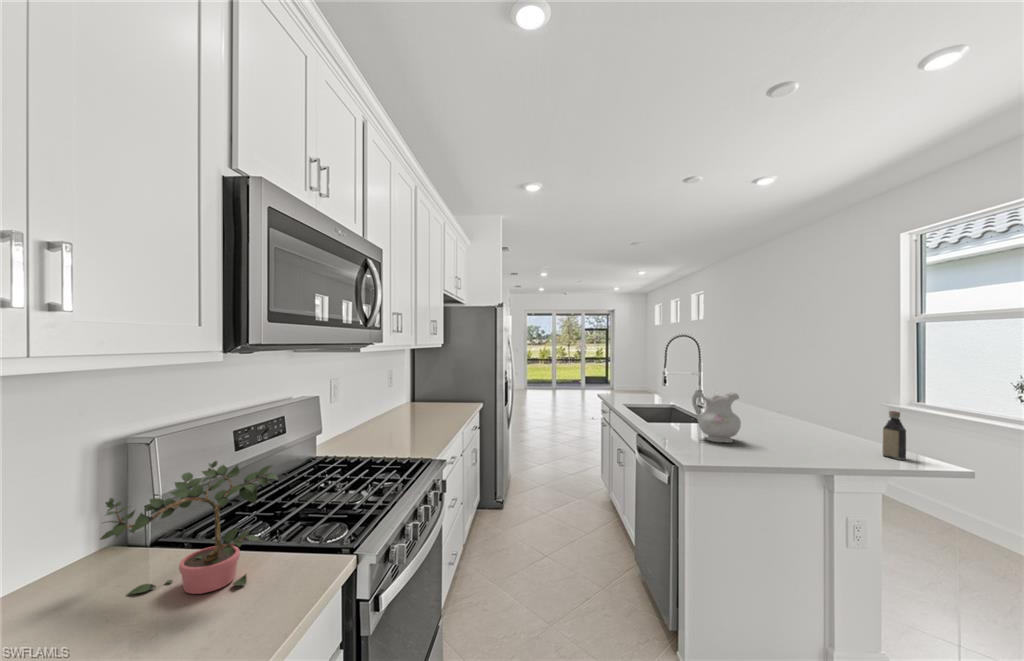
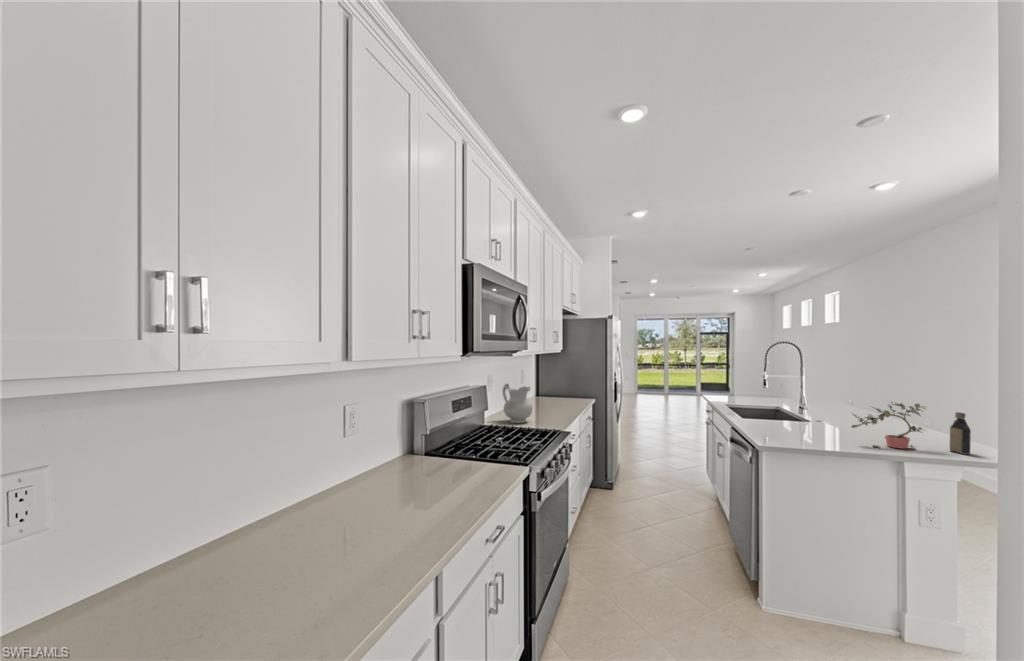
ceramic pitcher: present [692,390,741,443] -> present [503,384,533,423]
potted plant: present [100,461,278,594] -> present [851,402,922,449]

